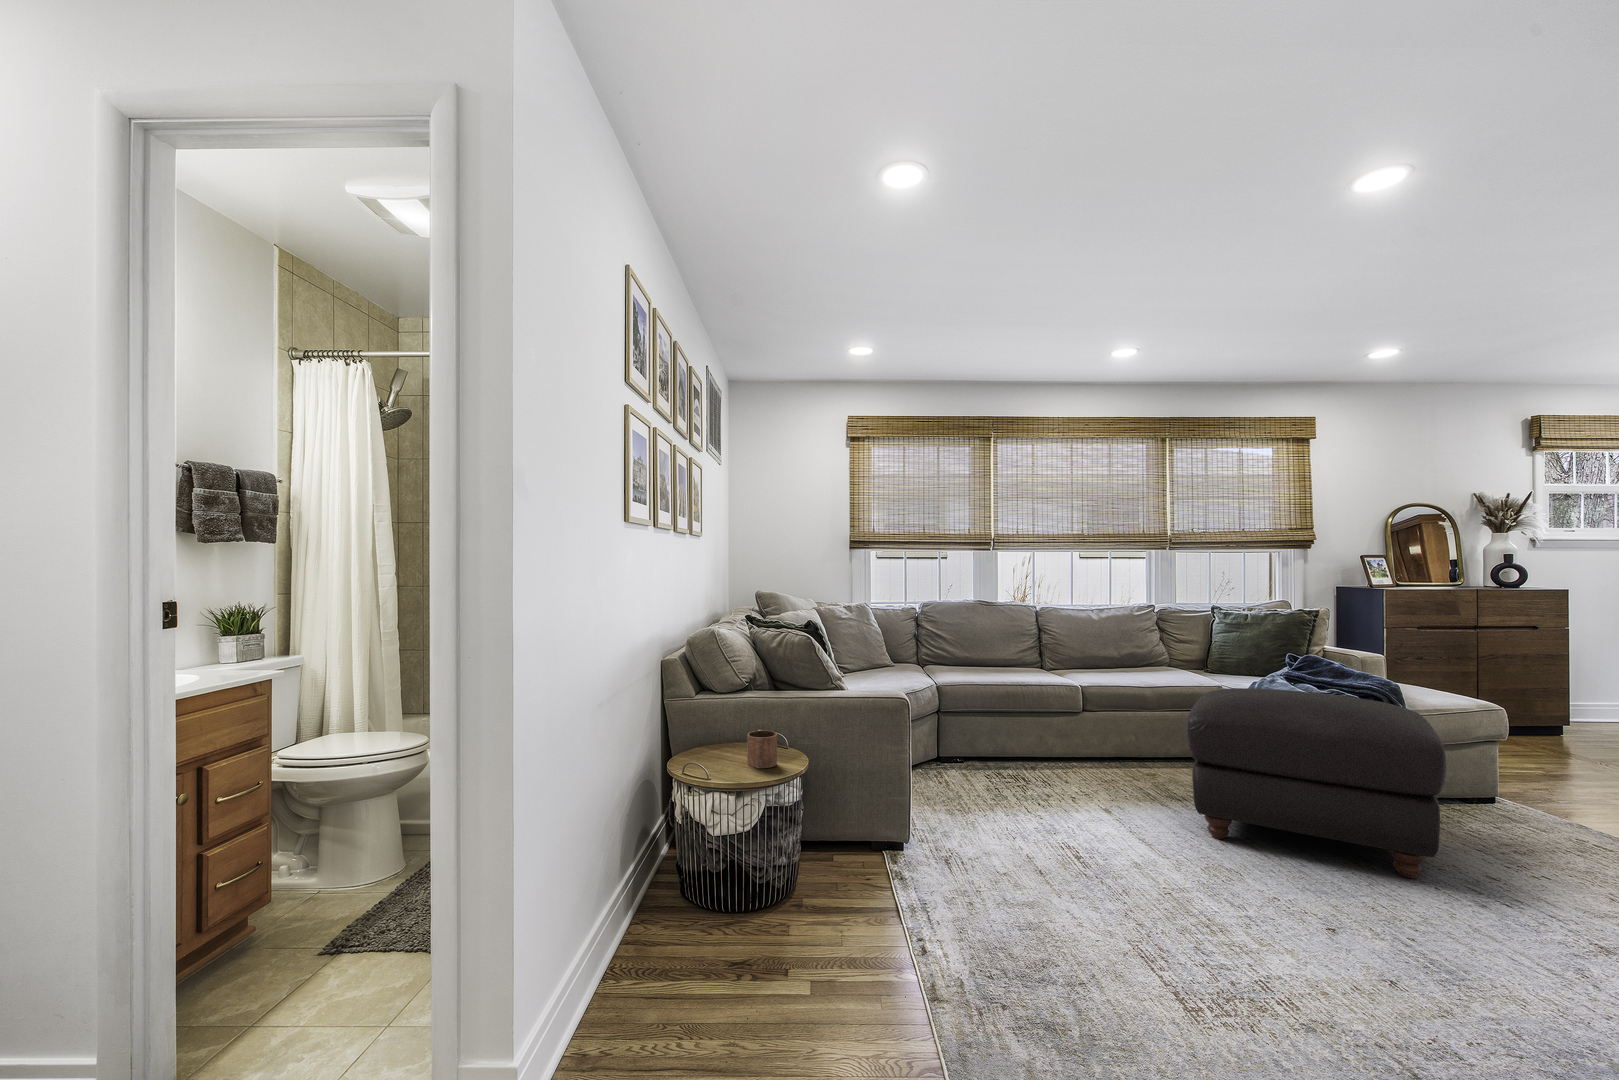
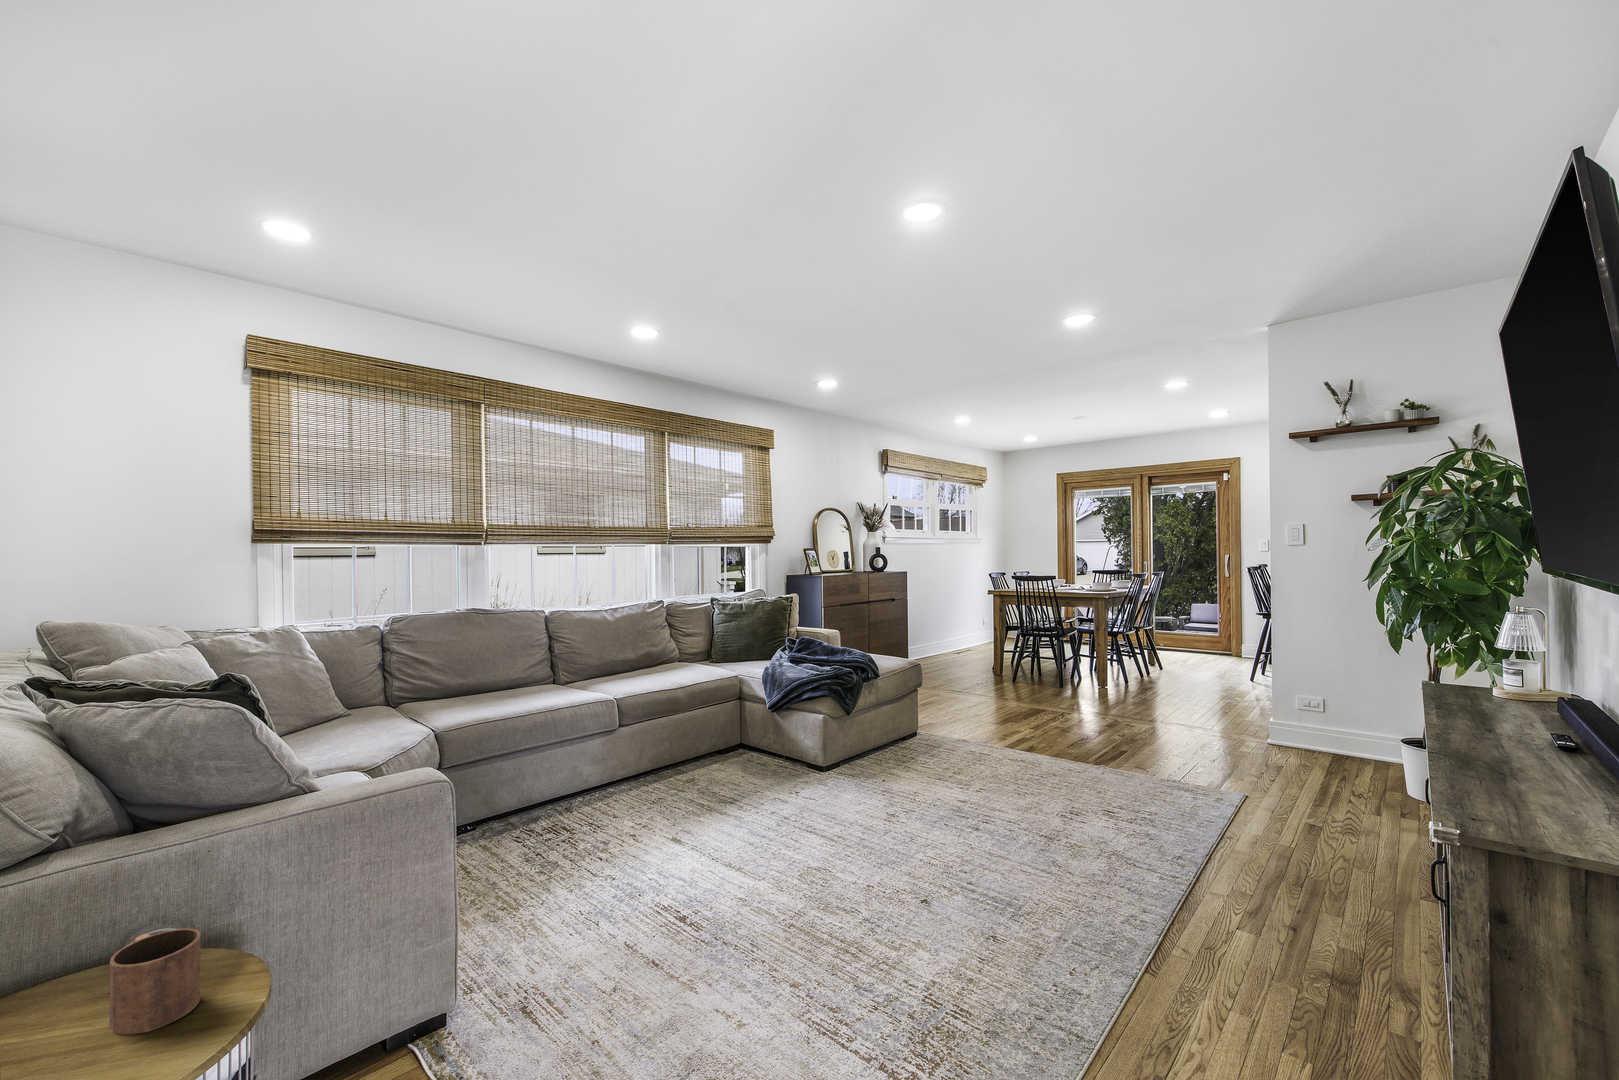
ottoman: present [1187,688,1446,878] -> none [747,672,955,838]

